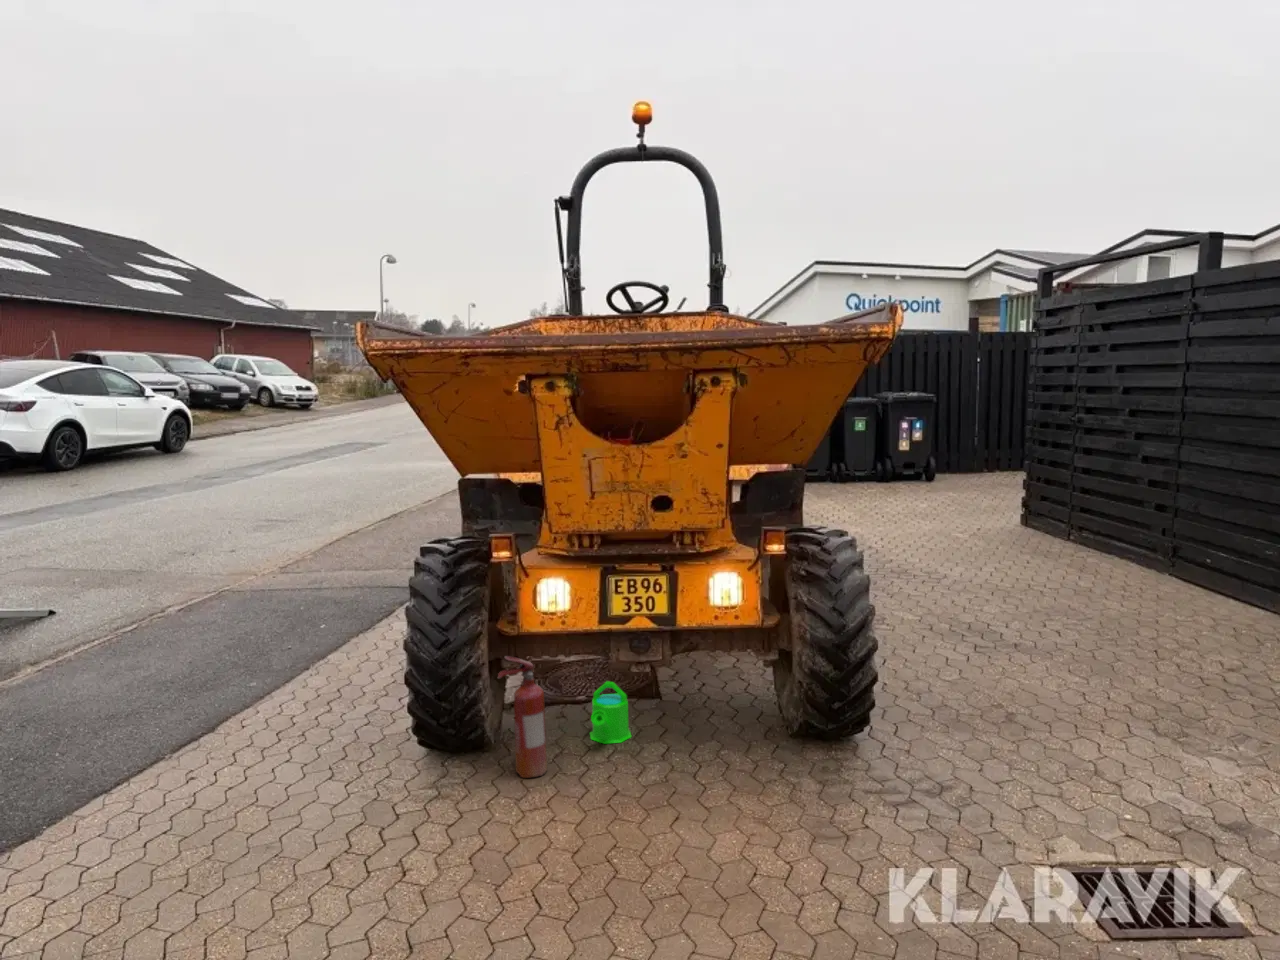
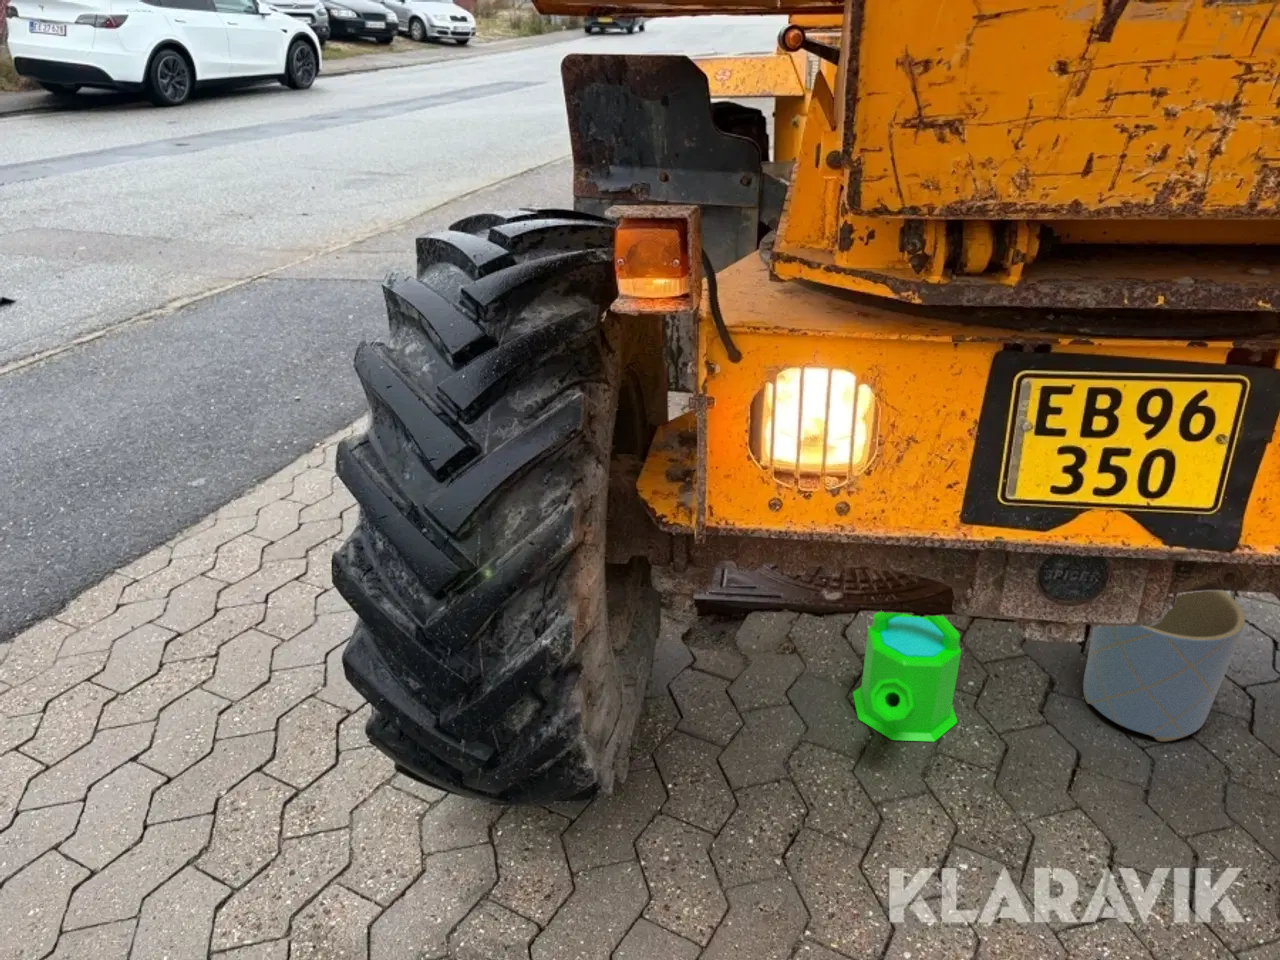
fire extinguisher: present [498,656,547,778] -> none [633,571,760,854]
planter: none [682,668,732,734] -> present [1083,591,1245,741]

